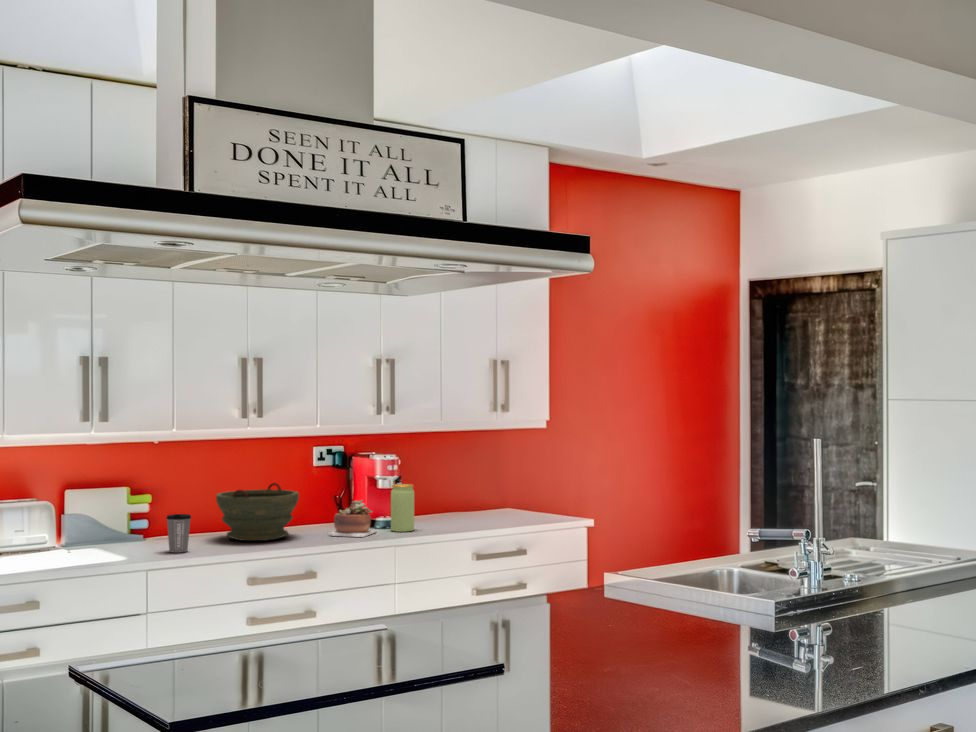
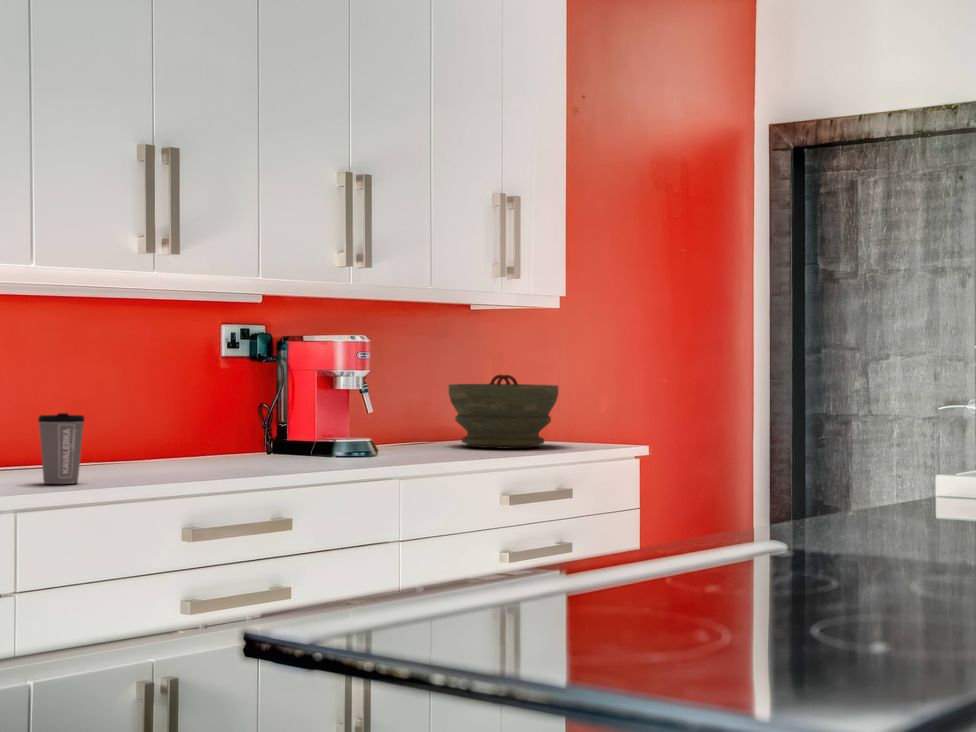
bowl: present [216,483,299,541] -> present [449,375,558,448]
jar: present [391,484,414,532] -> none [373,382,413,459]
succulent plant: present [328,500,377,537] -> none [284,405,357,464]

